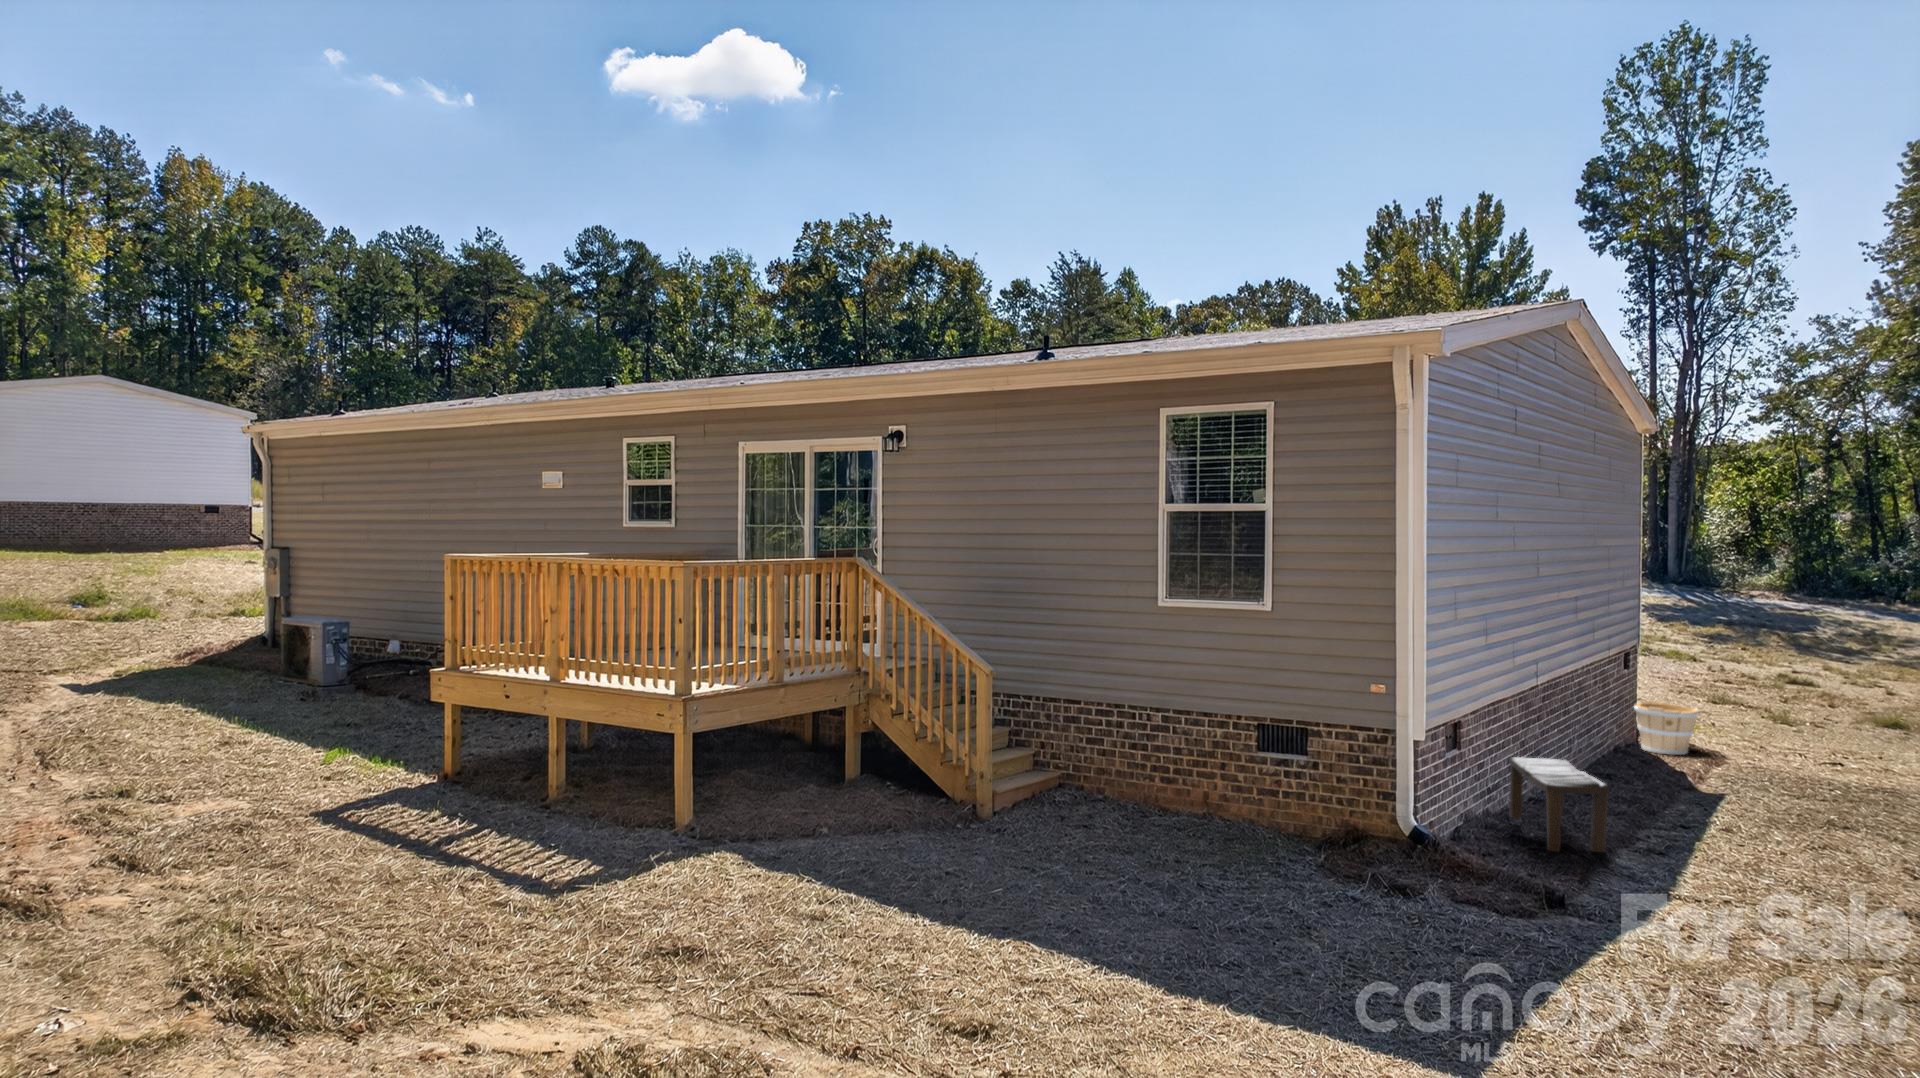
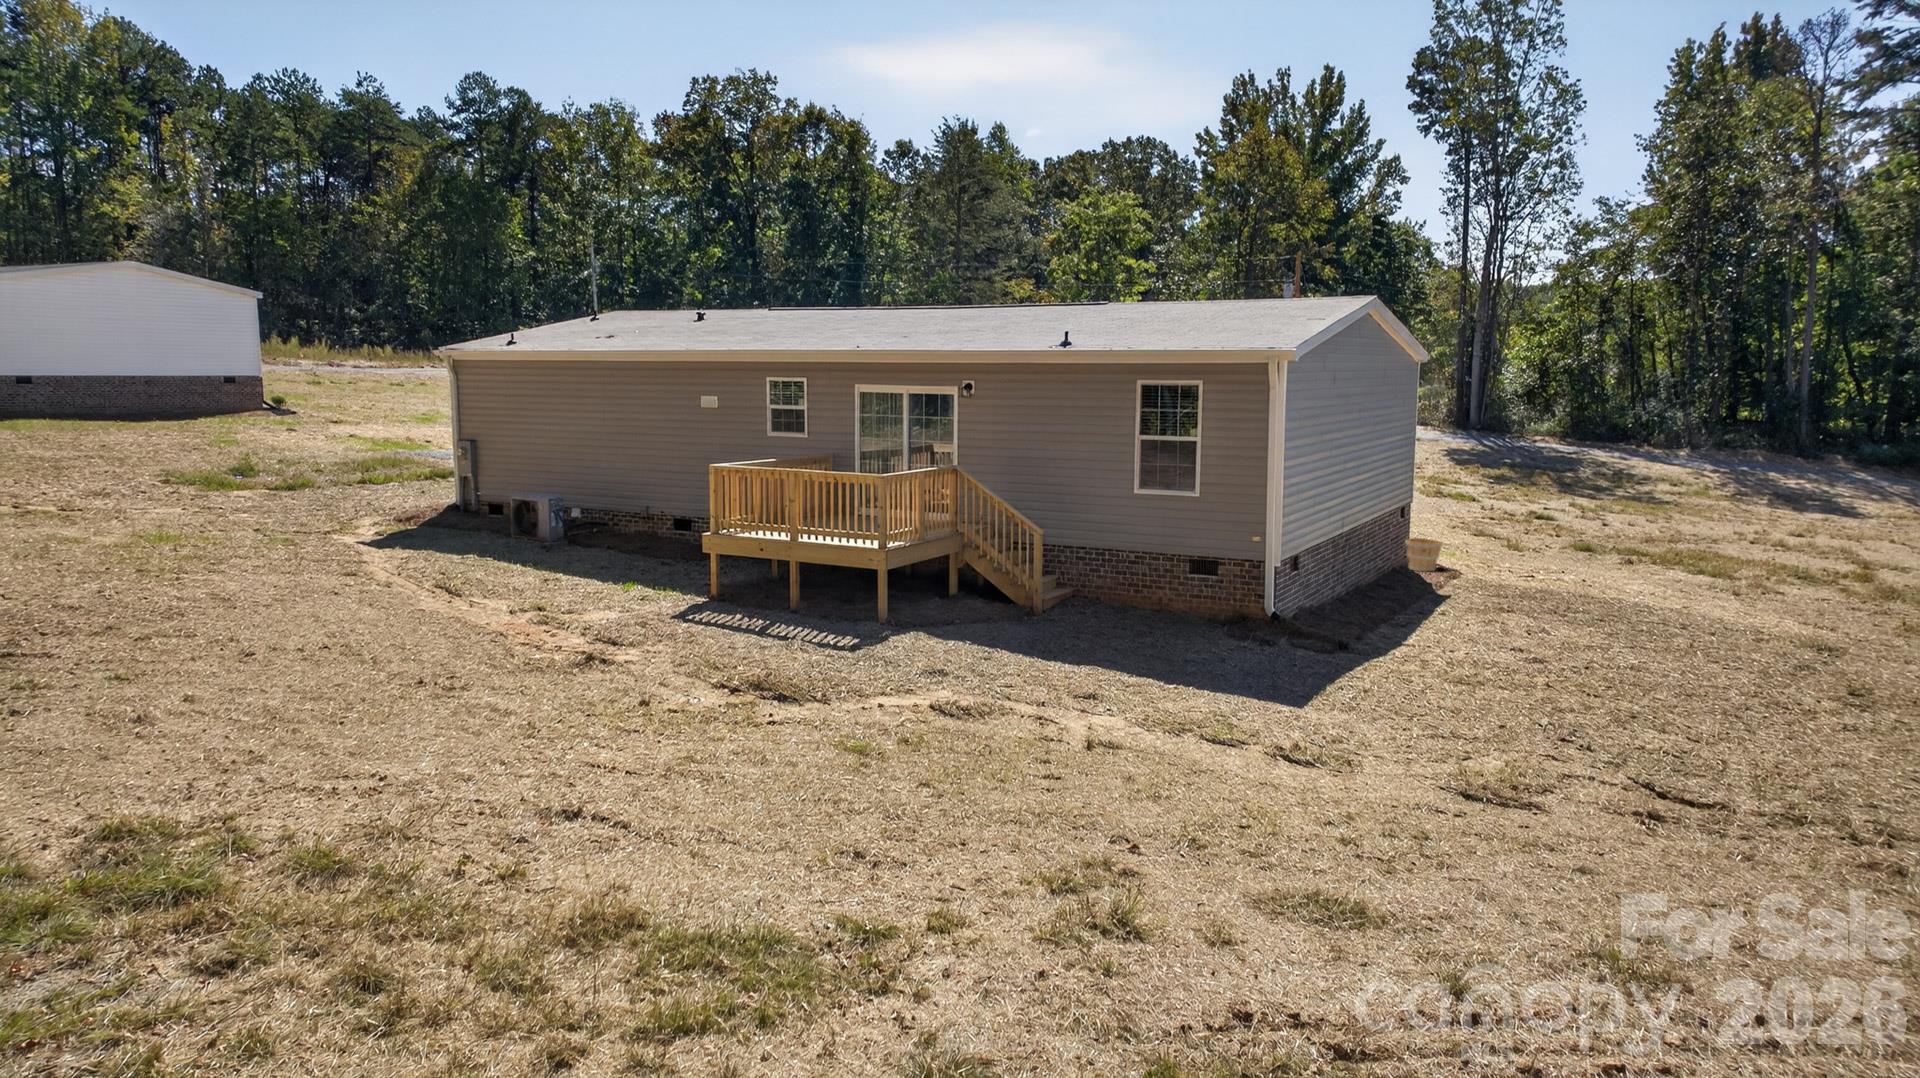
bench: present [1509,757,1609,852] -> none [1323,572,1372,620]

